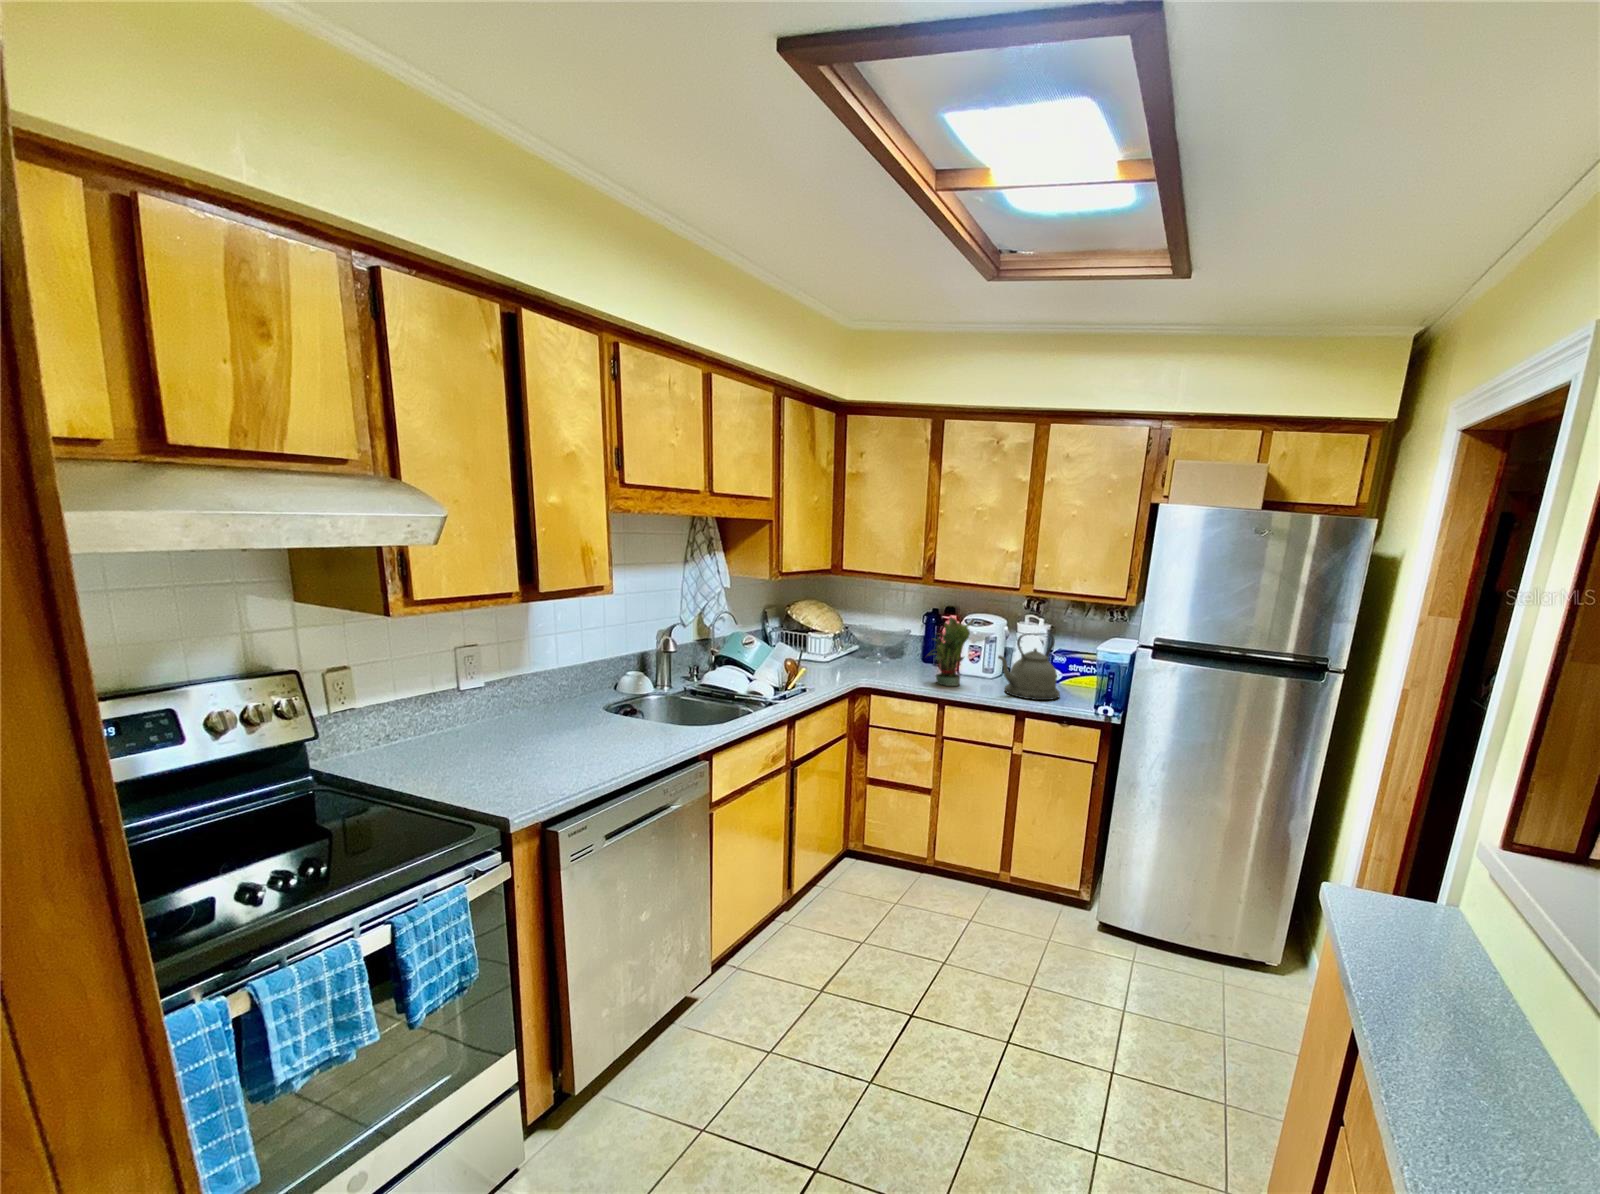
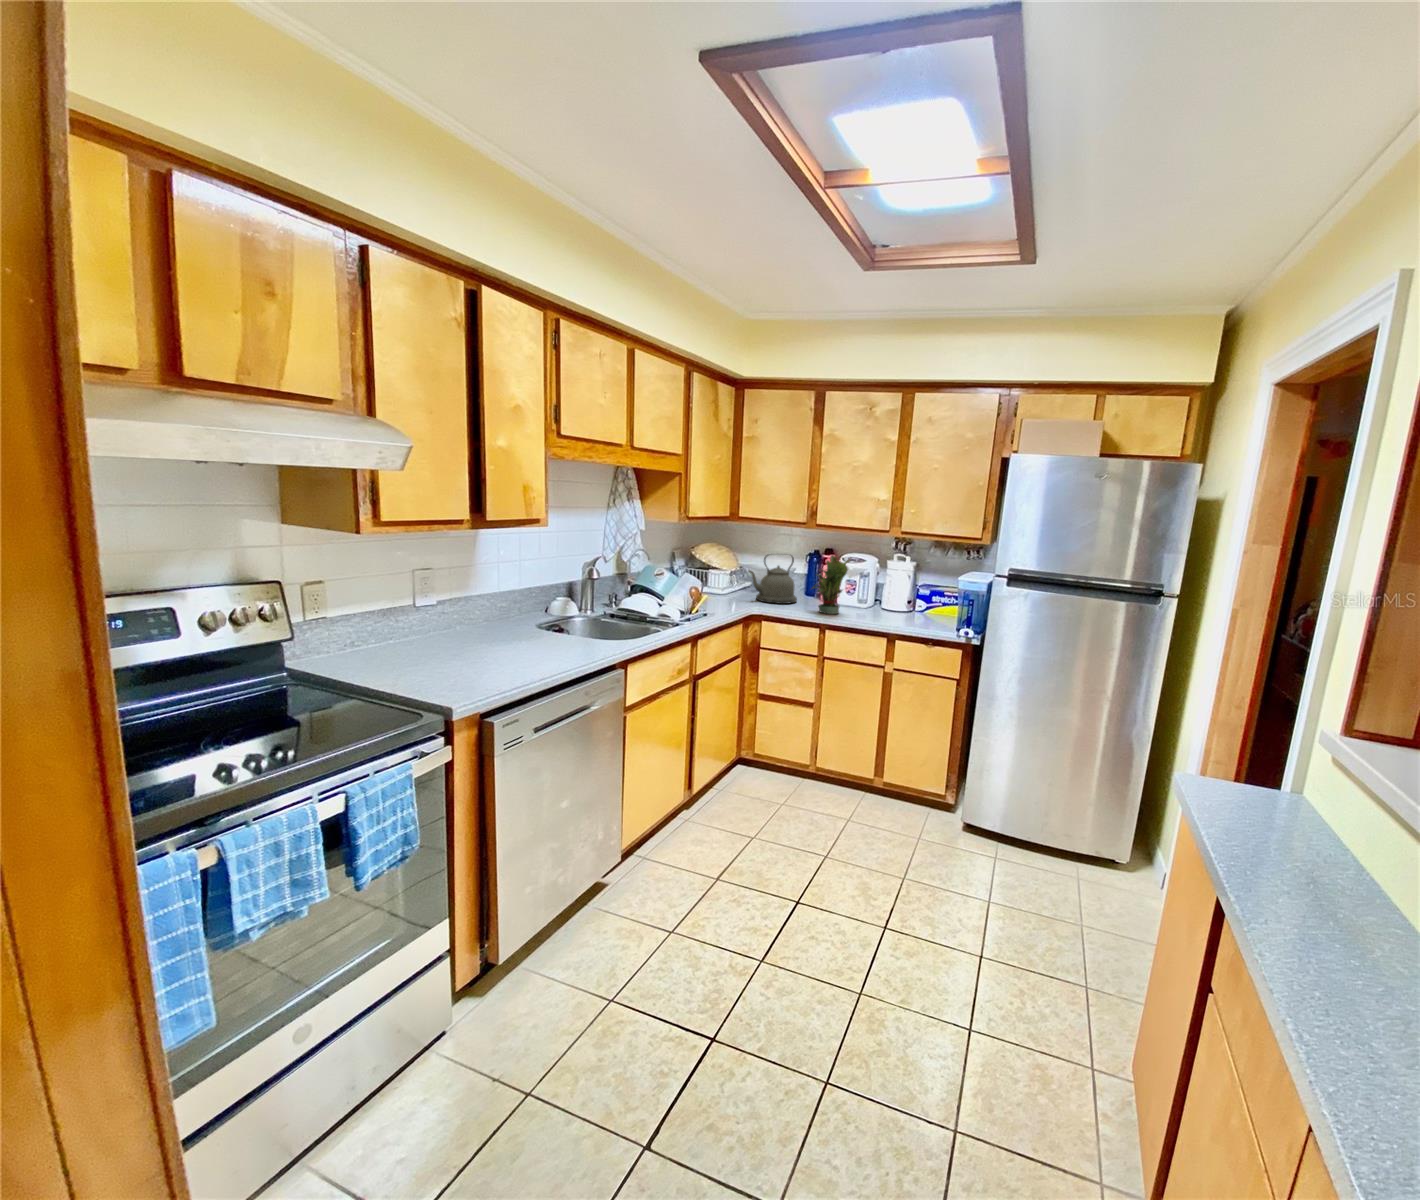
kettle: present [998,633,1060,700] -> present [748,555,797,604]

